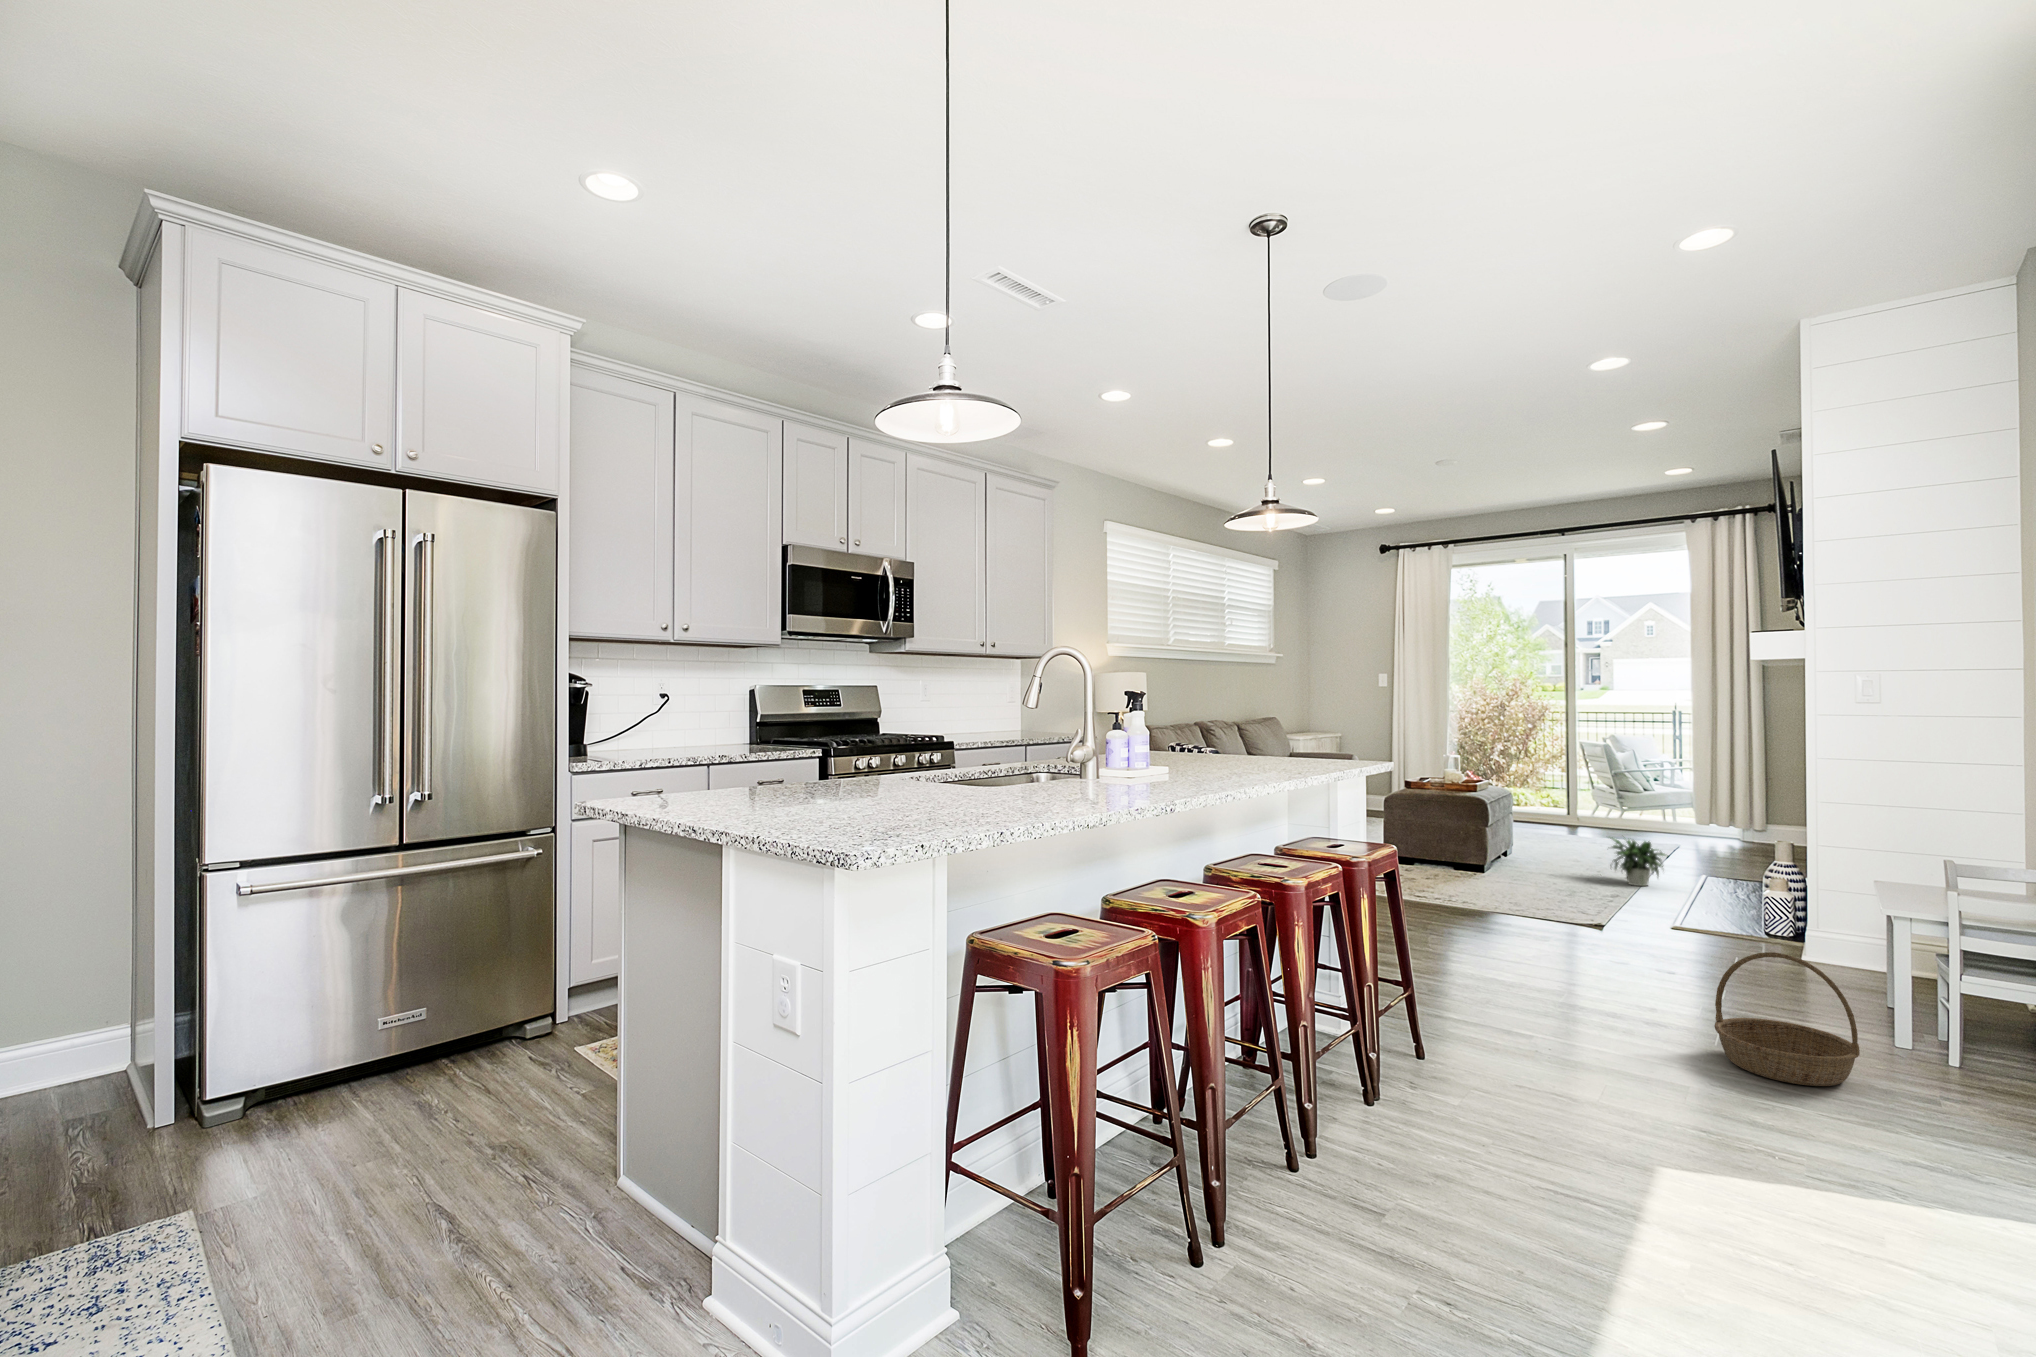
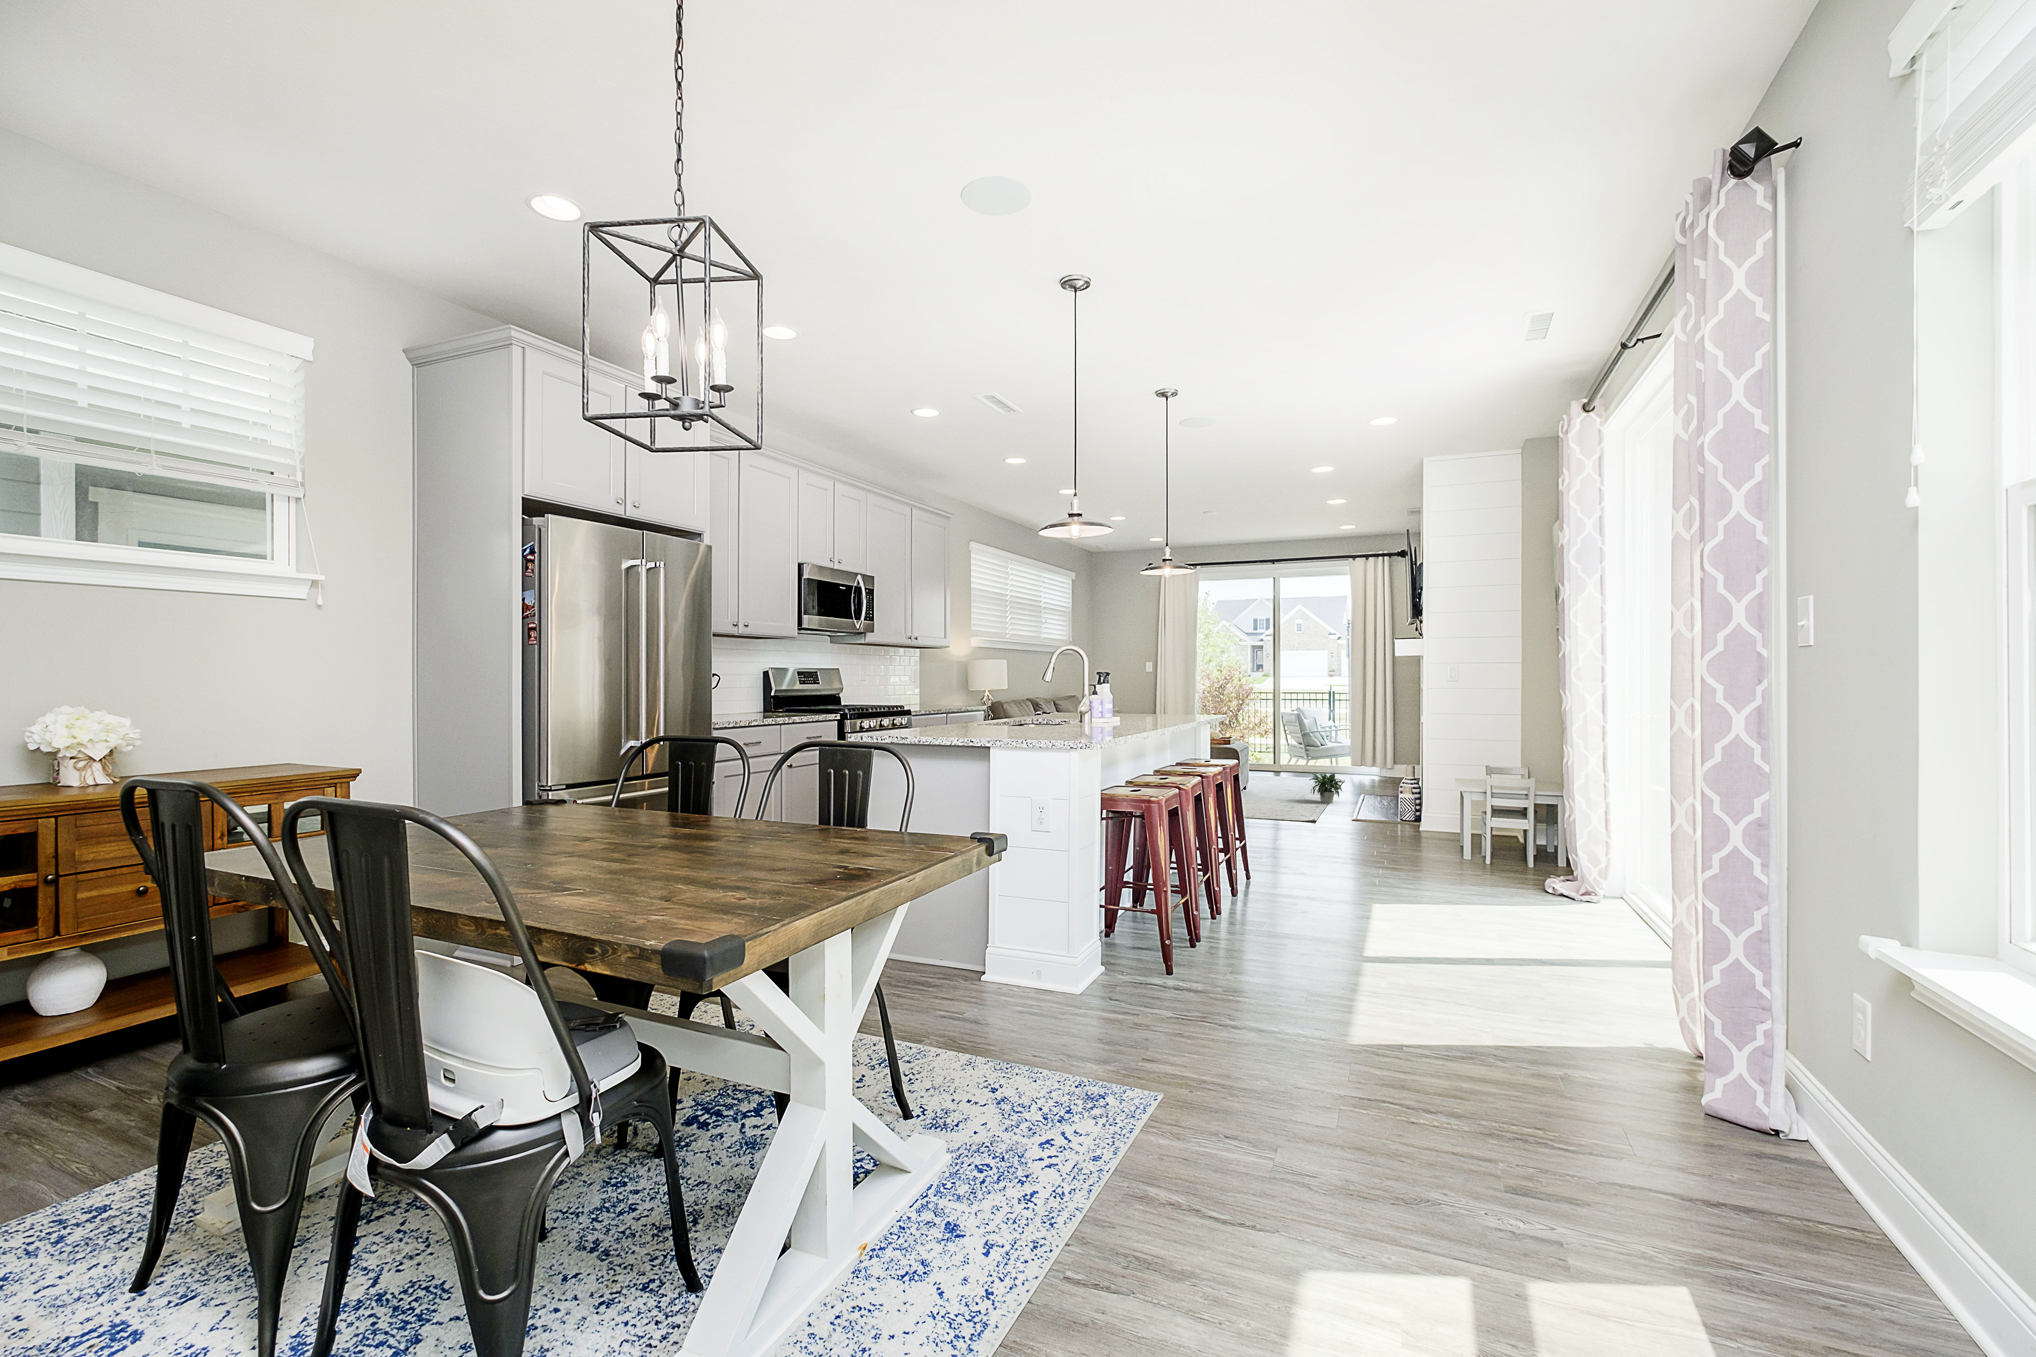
basket: present [1715,952,1860,1086] -> none [1386,811,1449,875]

